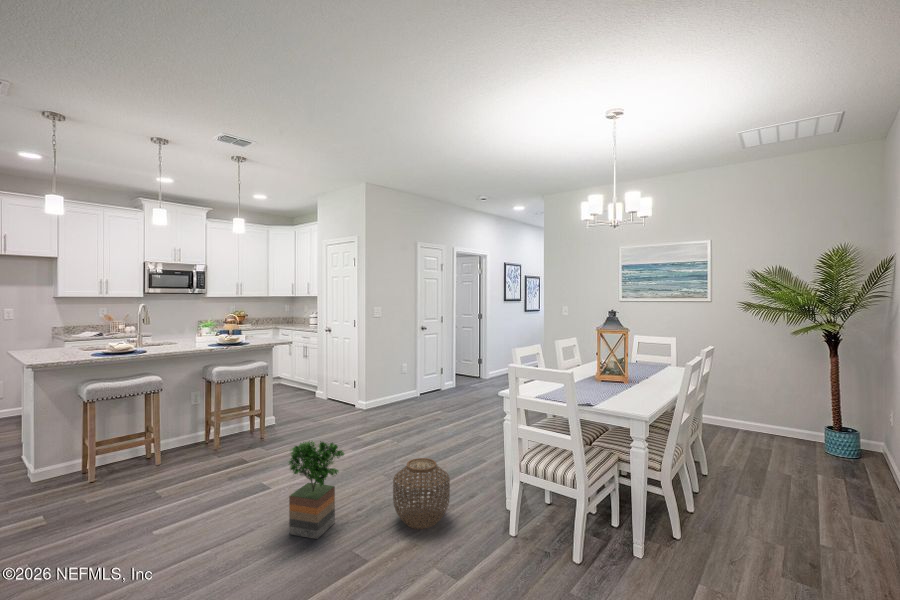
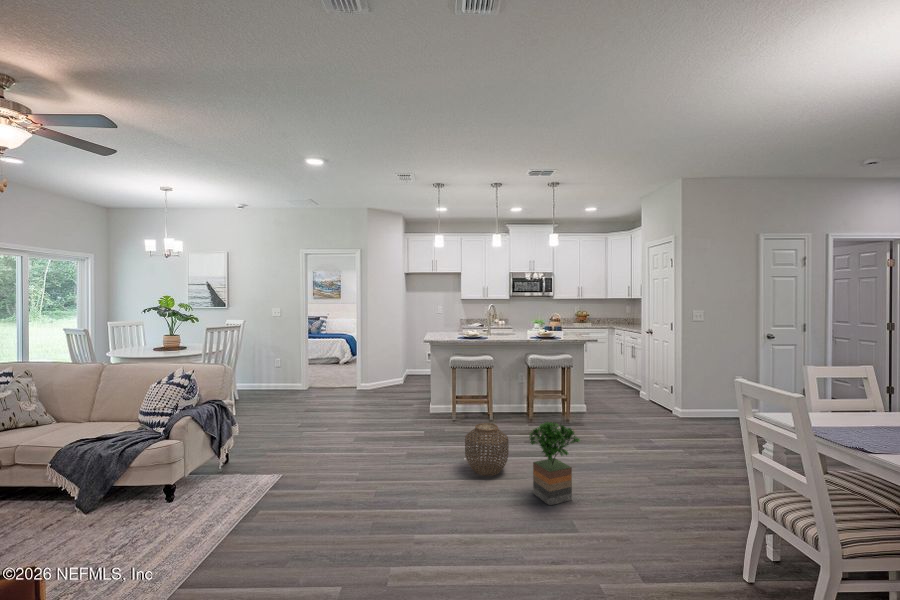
woven basket: present [393,458,450,529] -> present [465,423,509,476]

